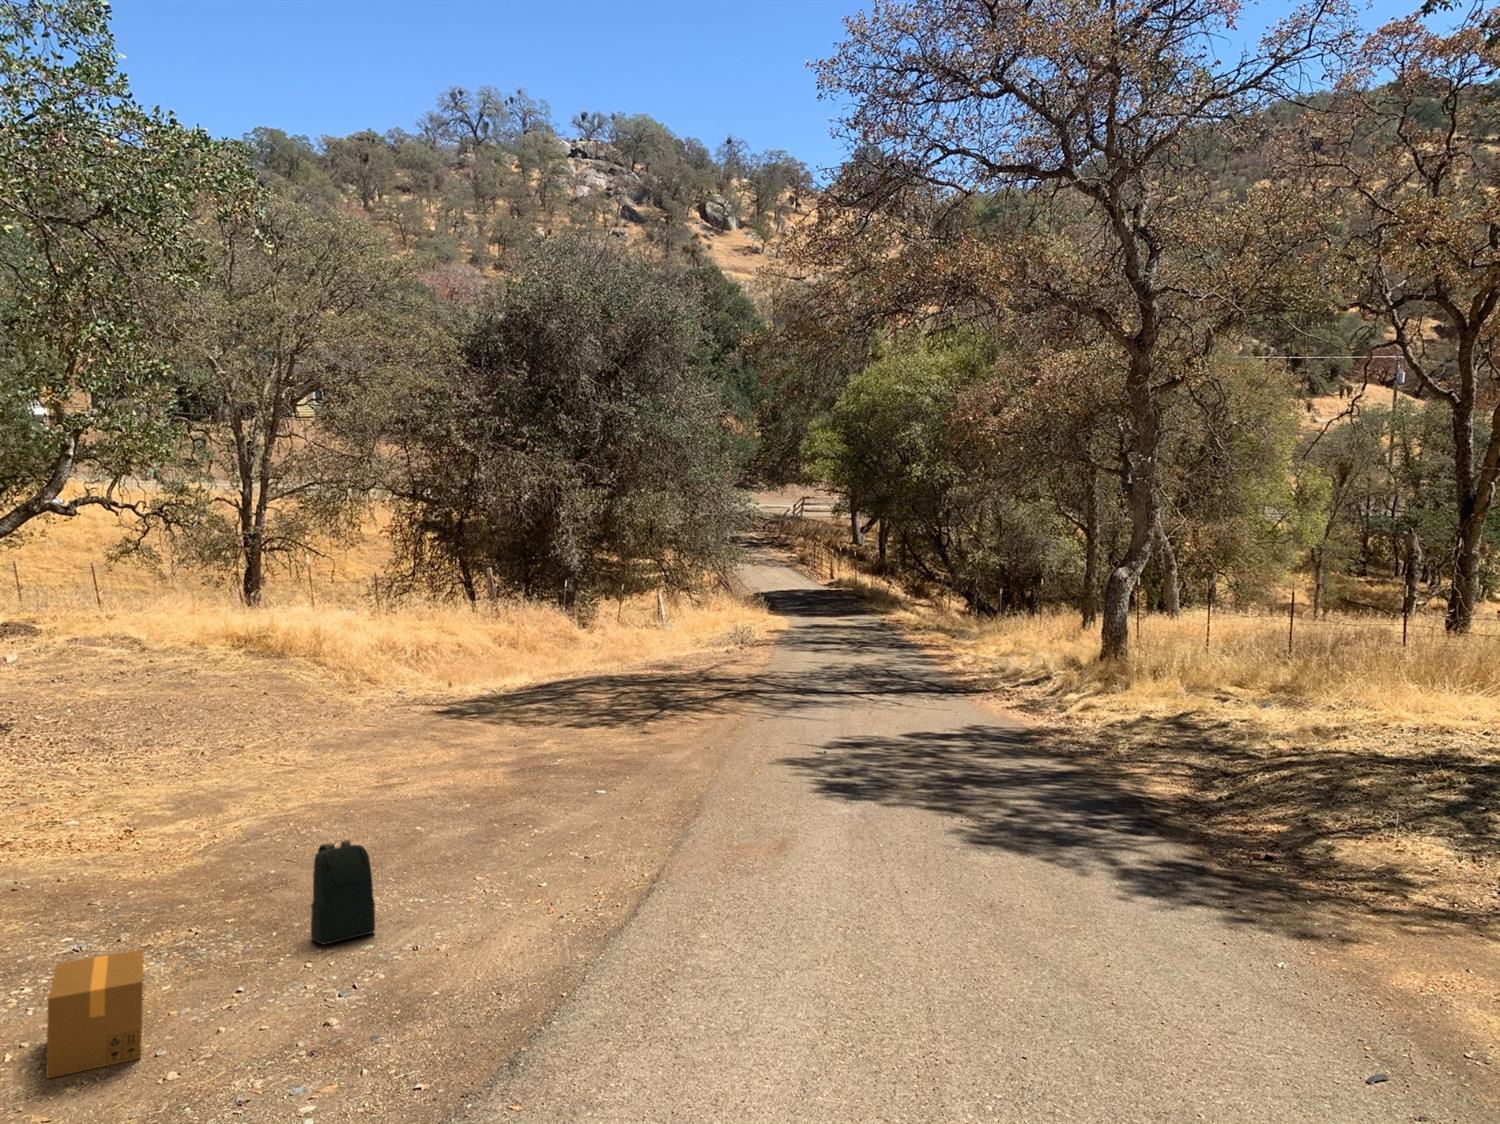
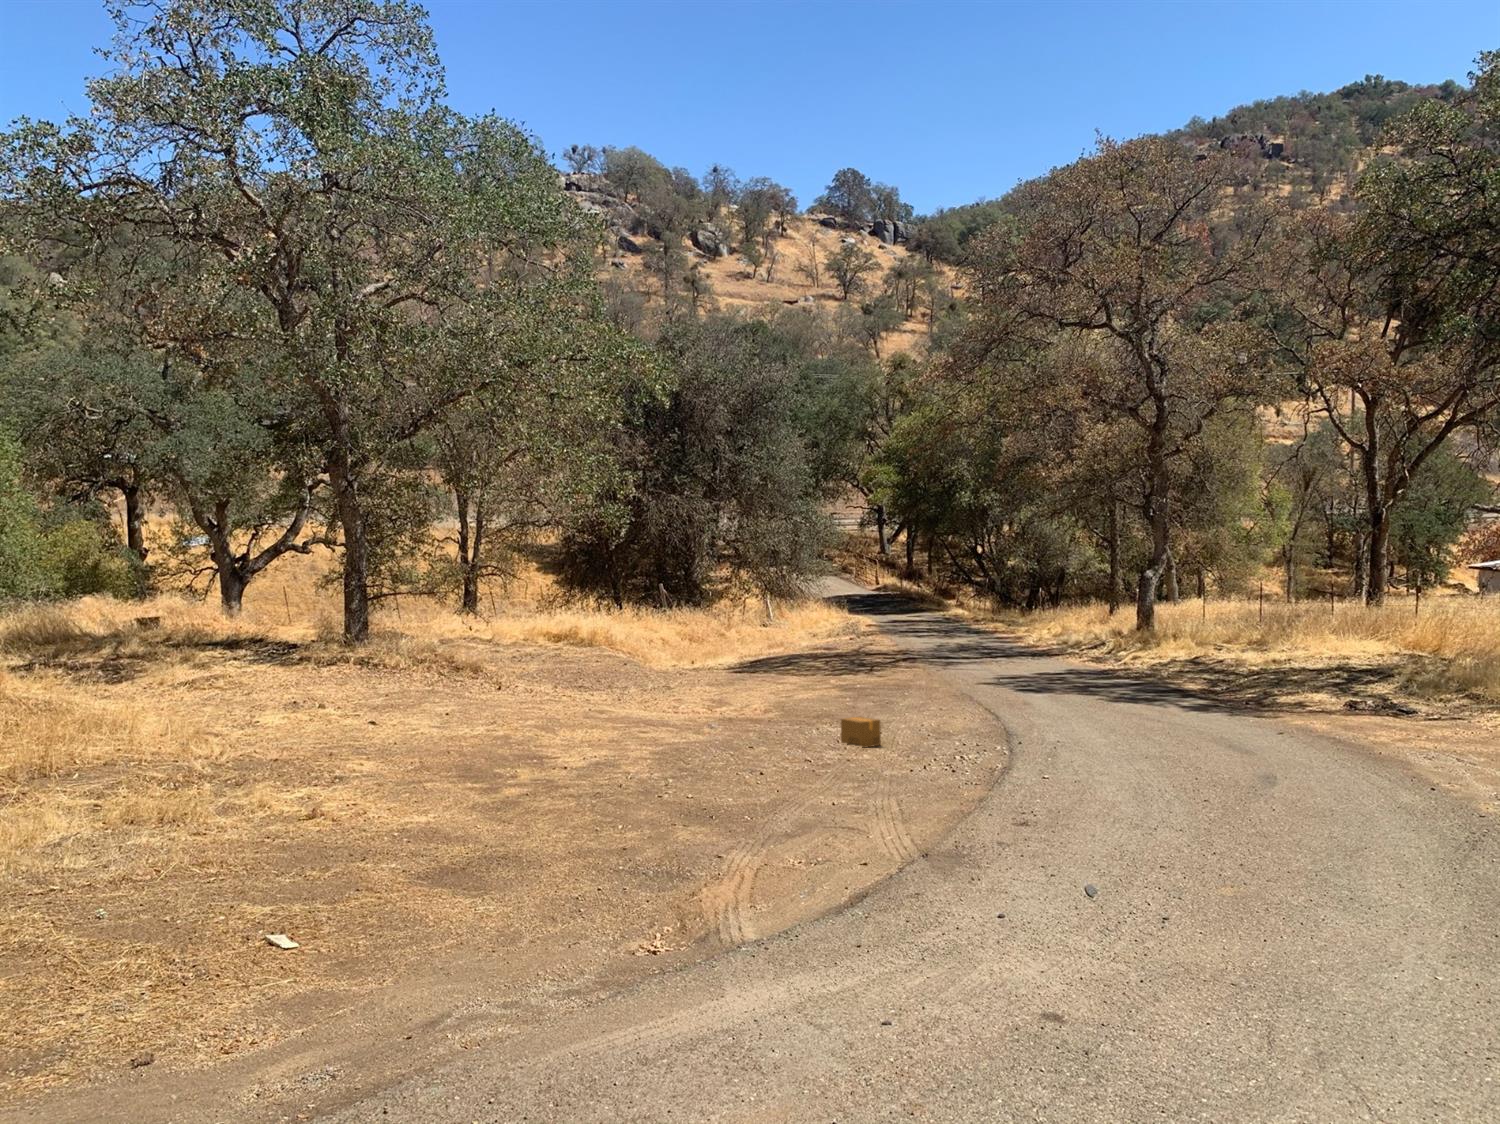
backpack: present [311,840,375,945] -> none [869,691,897,729]

